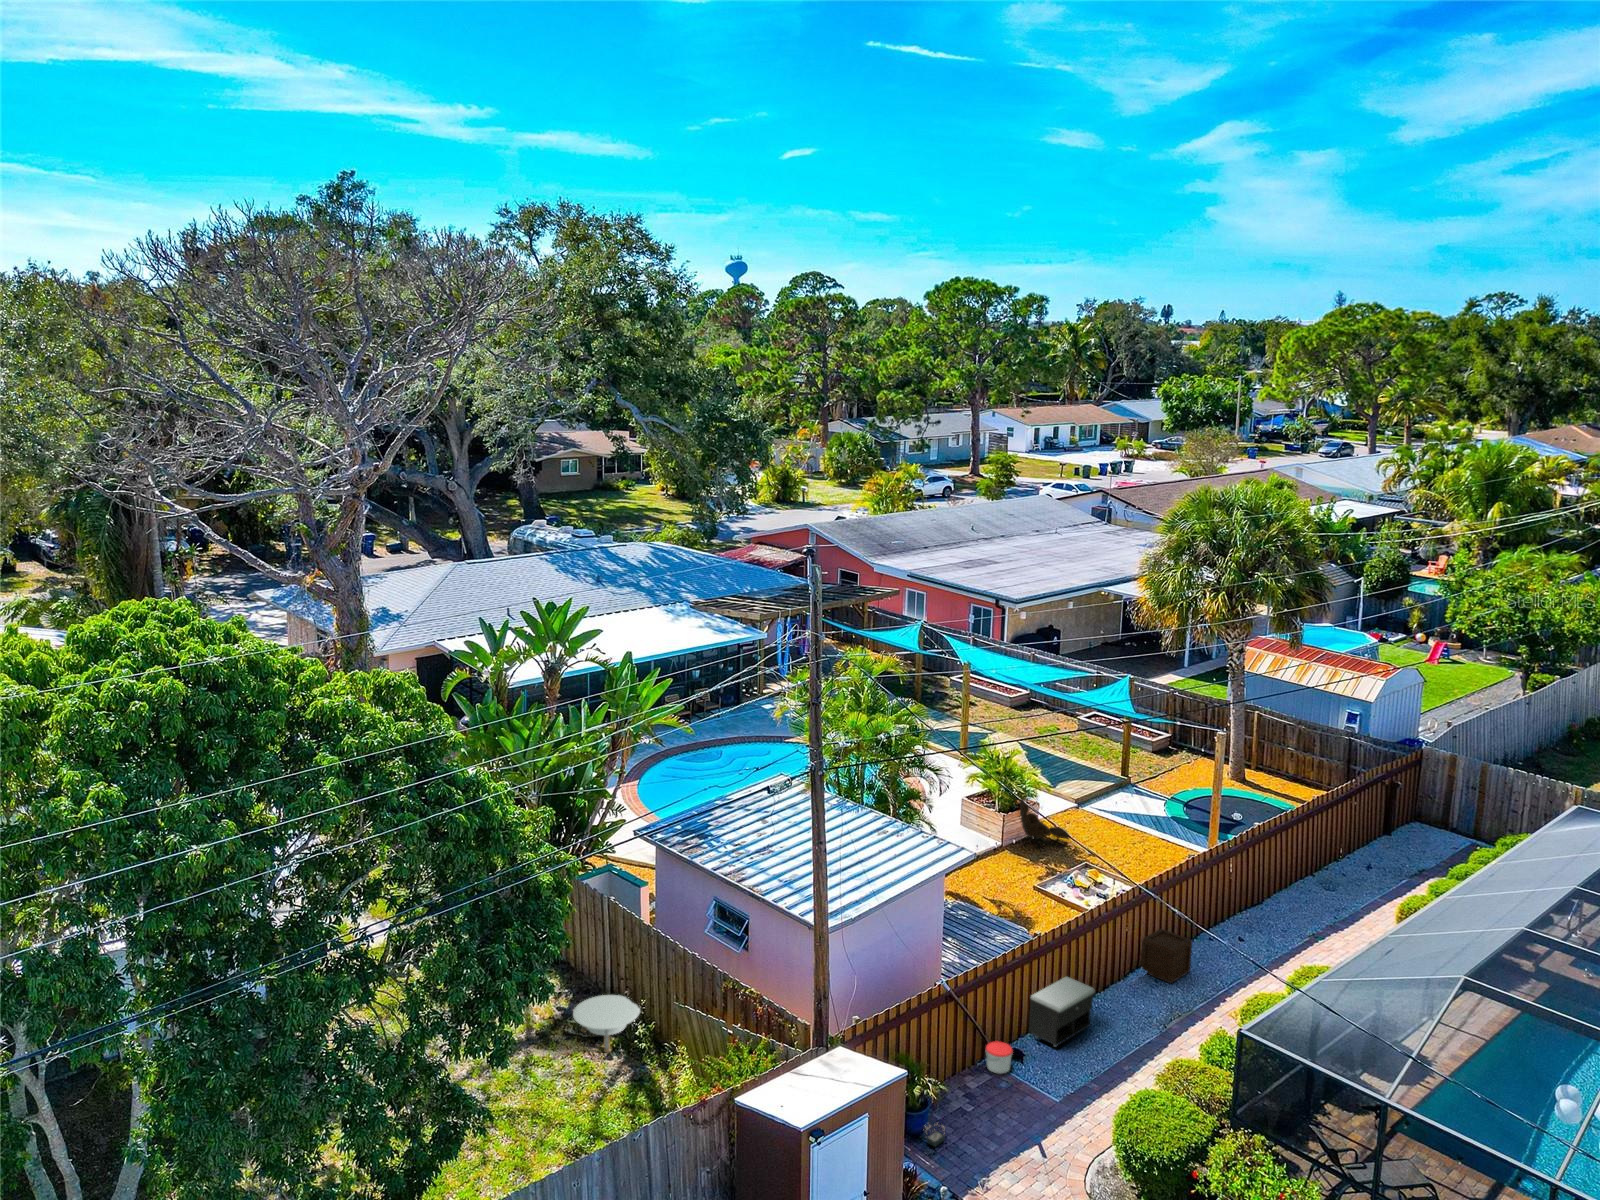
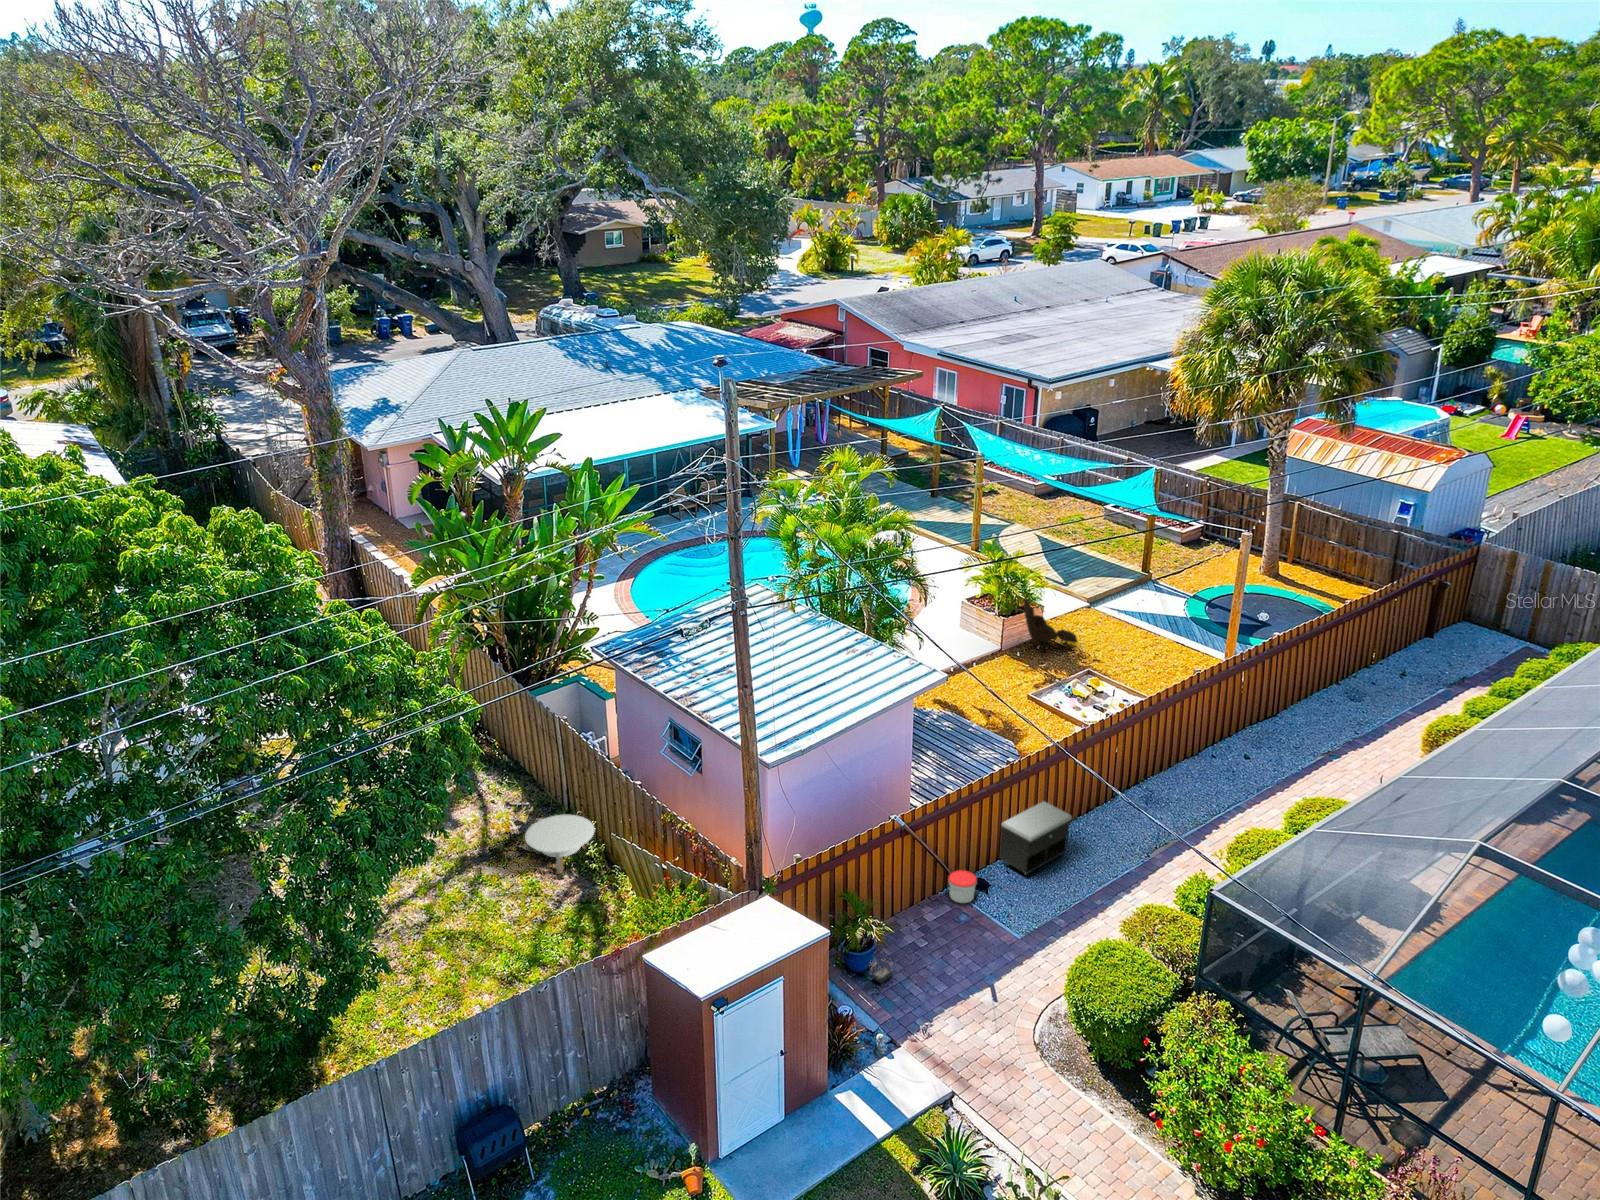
wooden crate: present [1140,929,1192,984] -> none [1130,747,1188,805]

